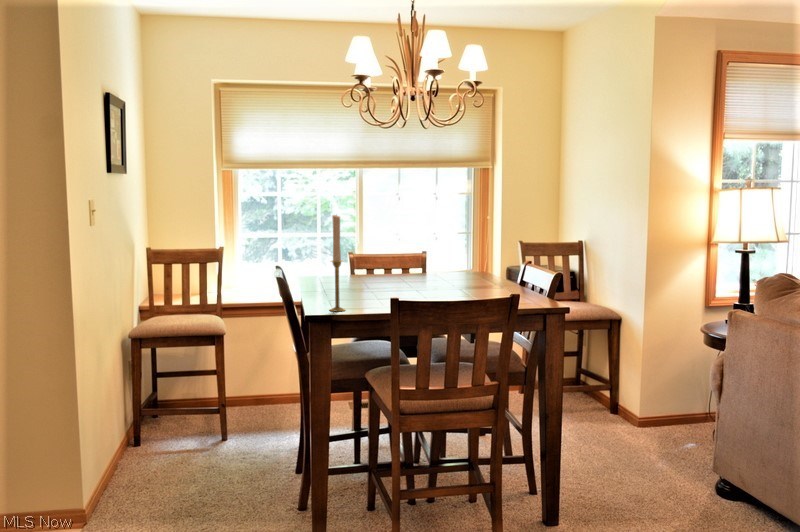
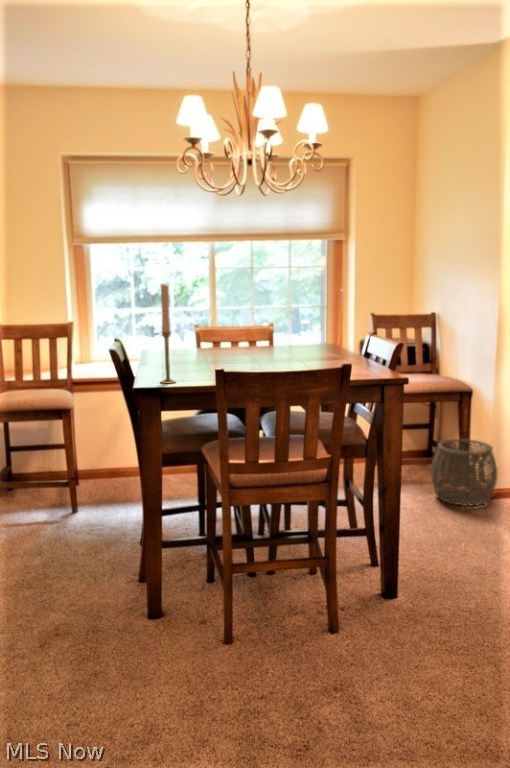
woven basket: none [582,367,649,435] -> present [431,439,497,506]

